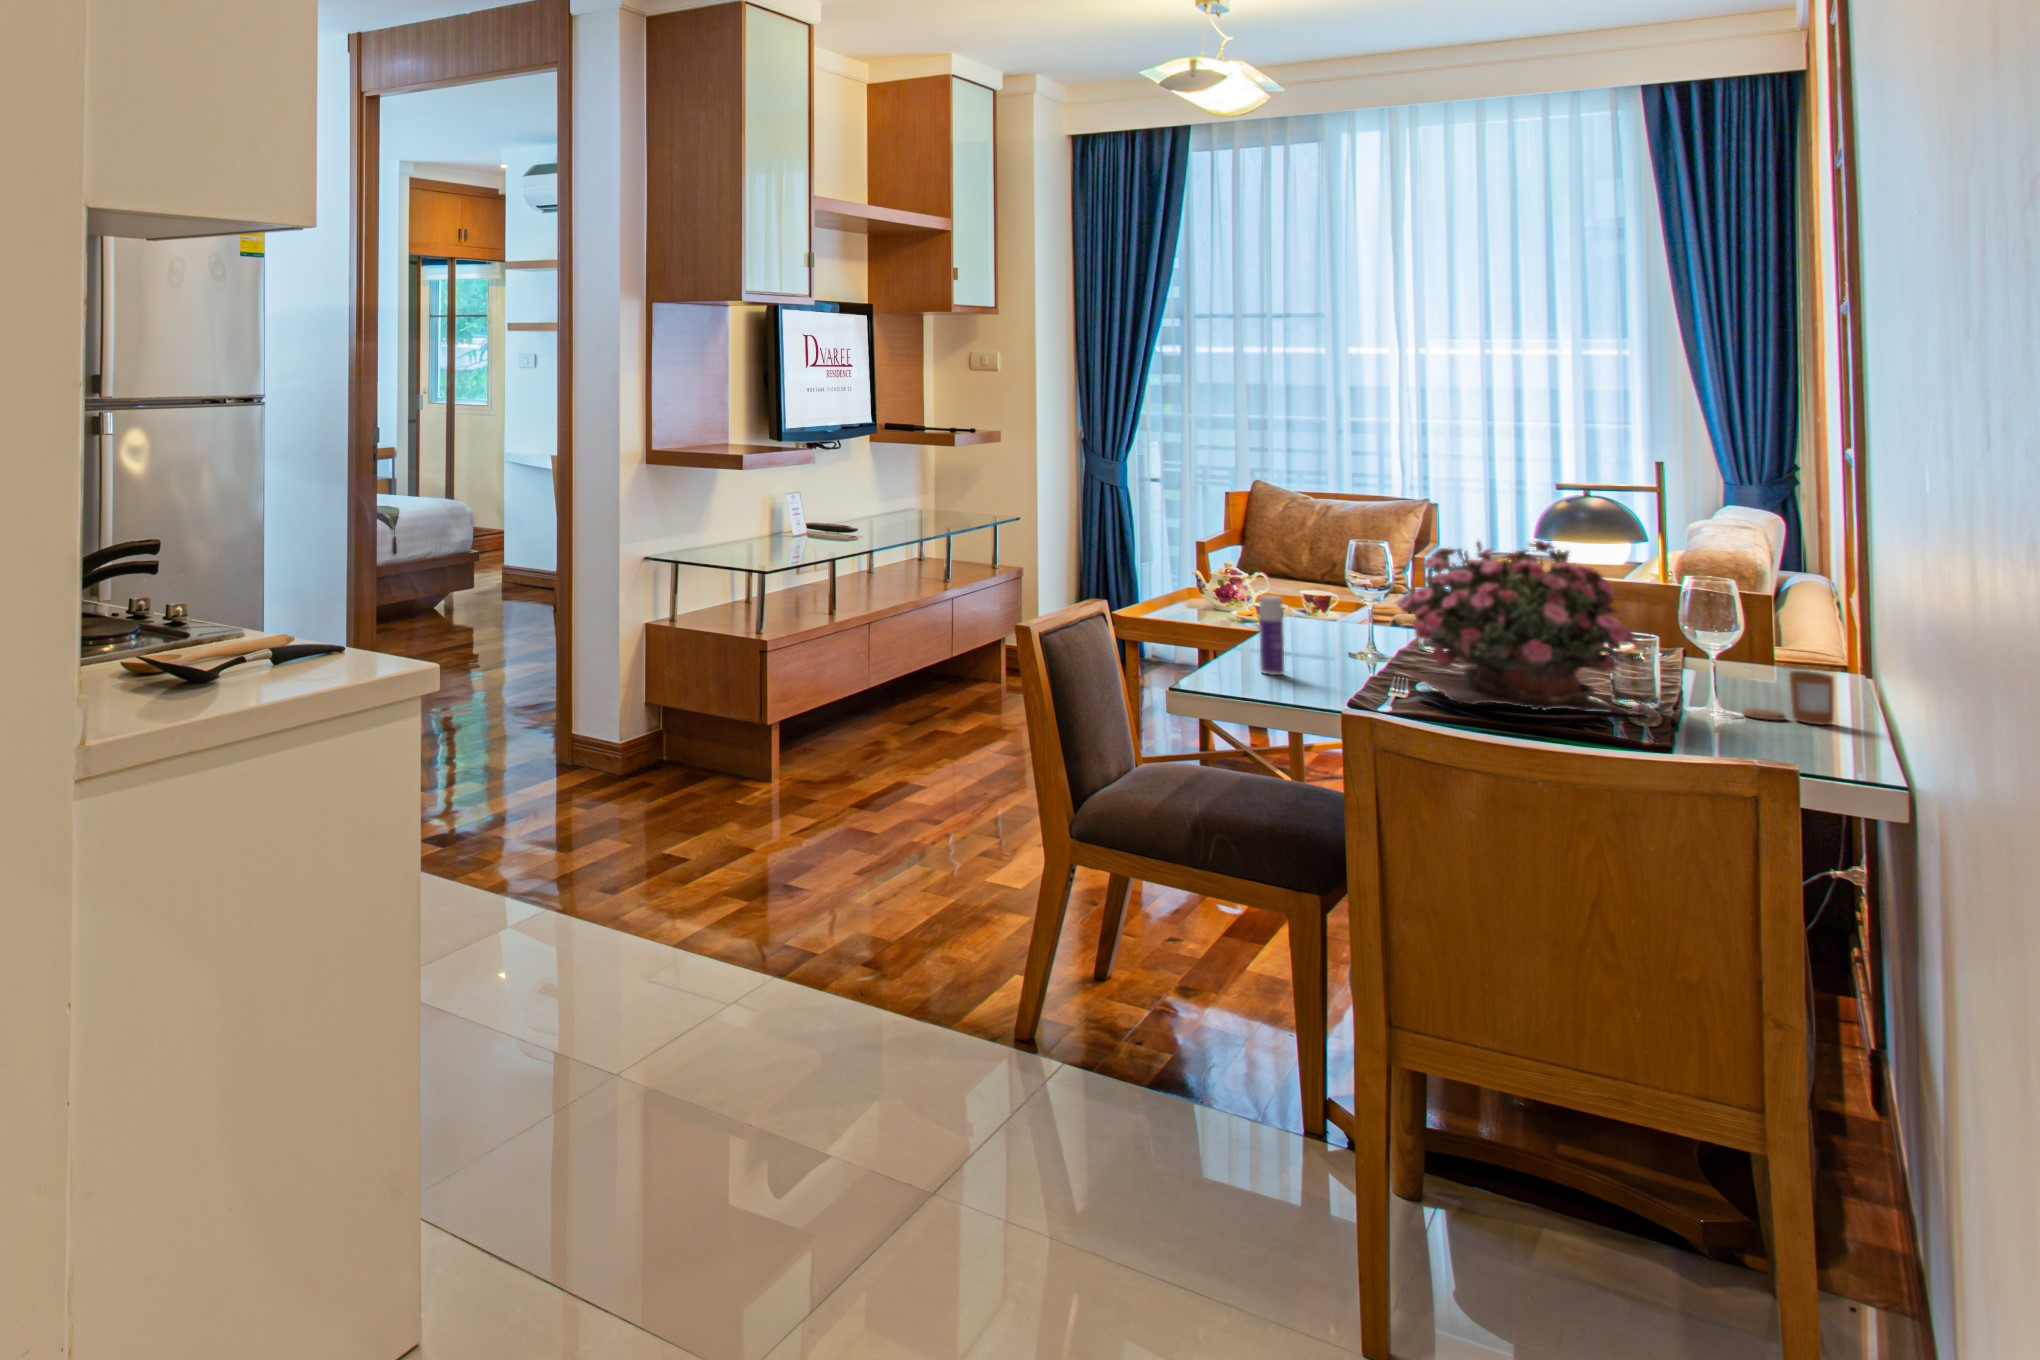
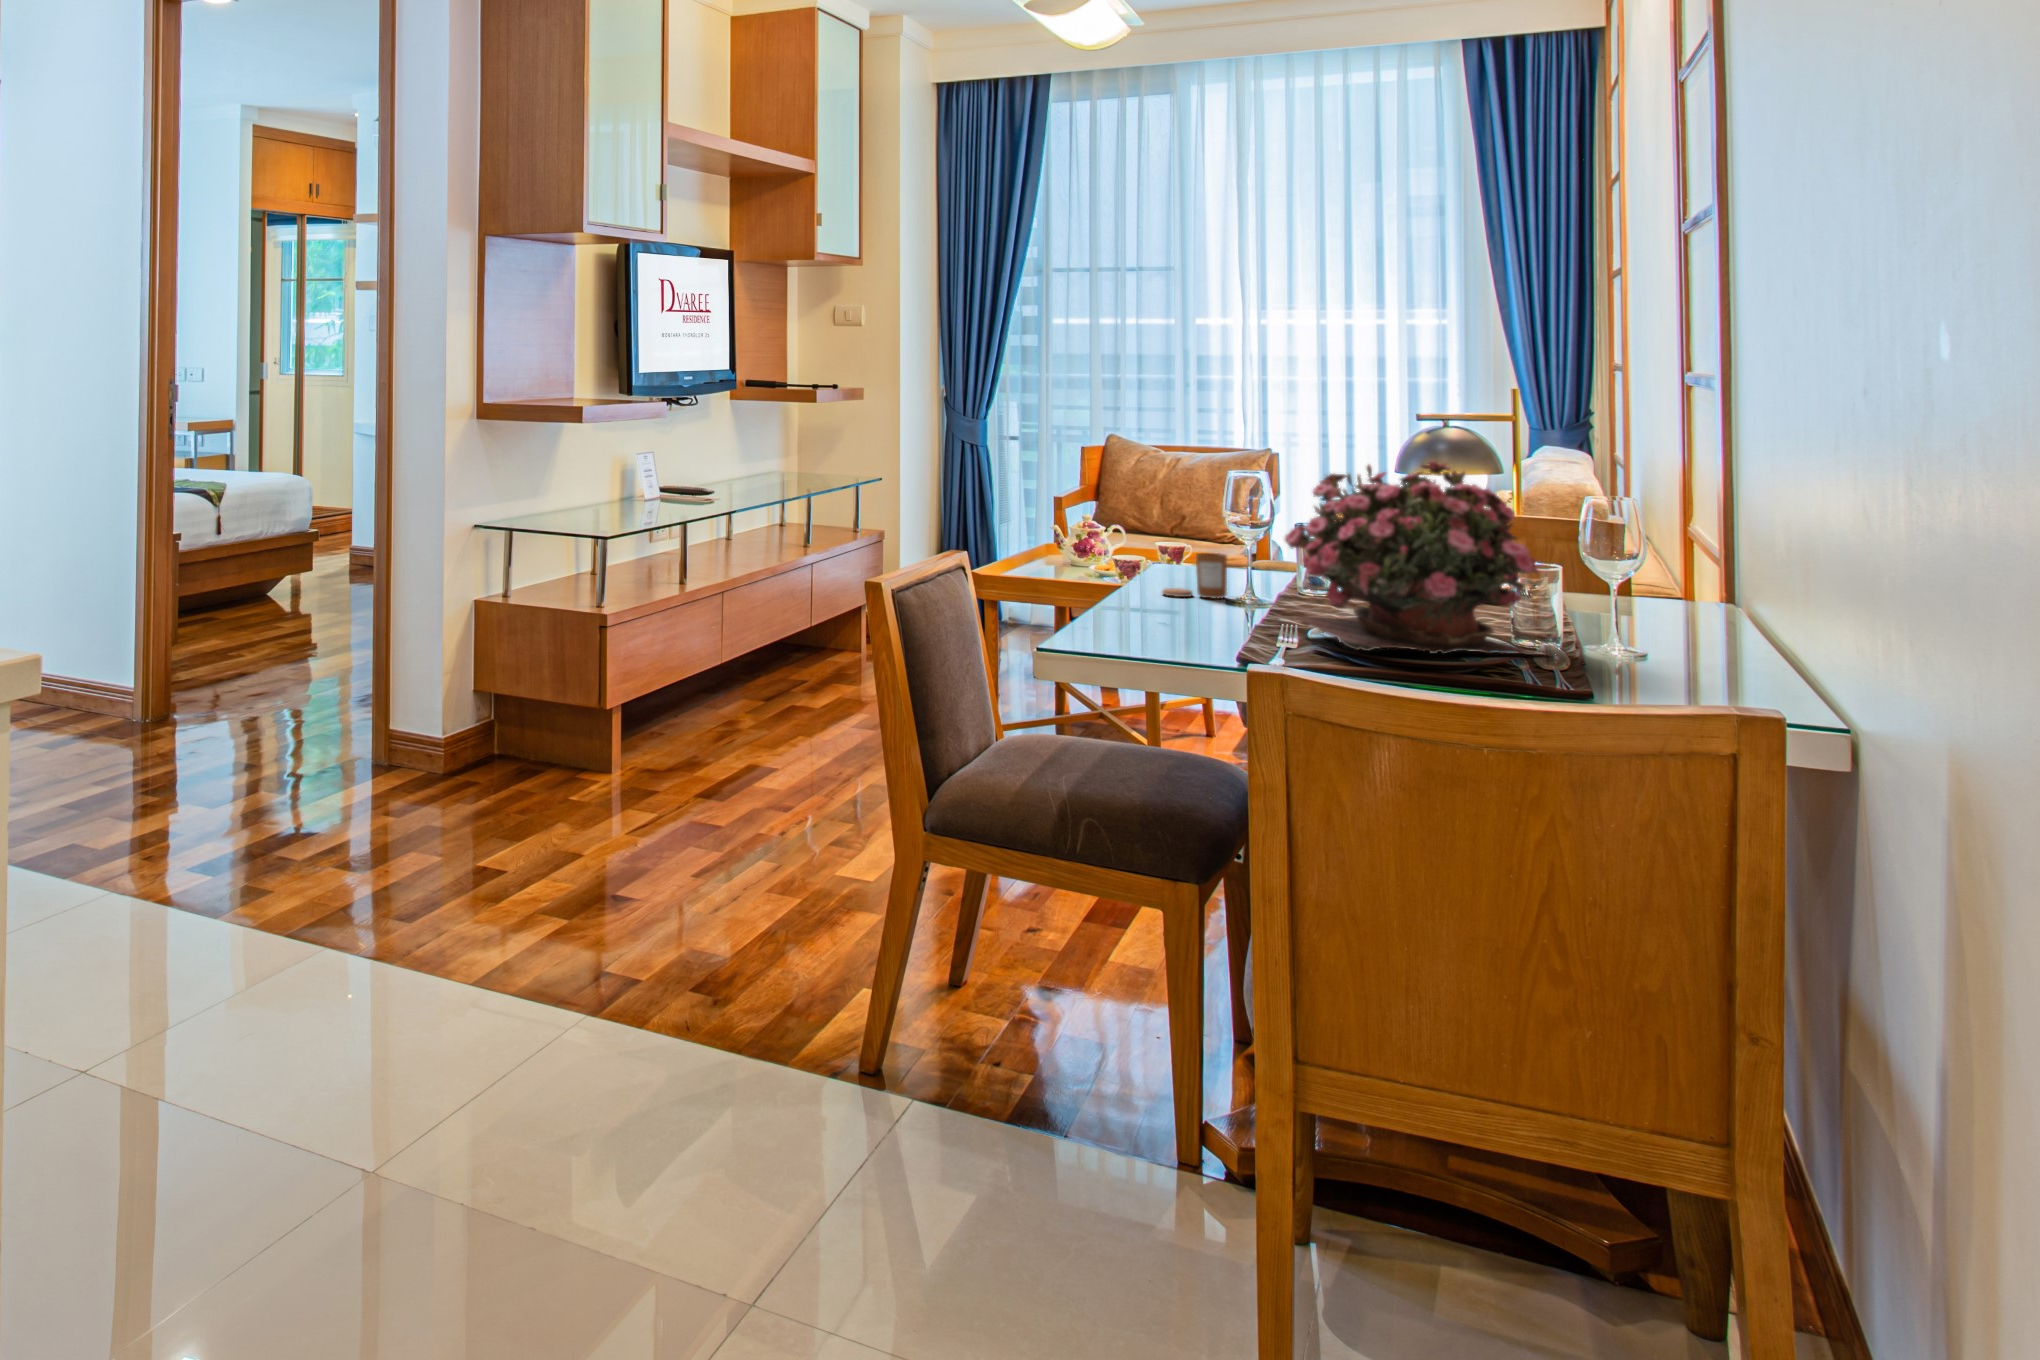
bottle: present [1259,595,1284,675] -> none [1136,535,1163,626]
candle: present [1743,671,1834,725] -> present [1162,553,1227,599]

